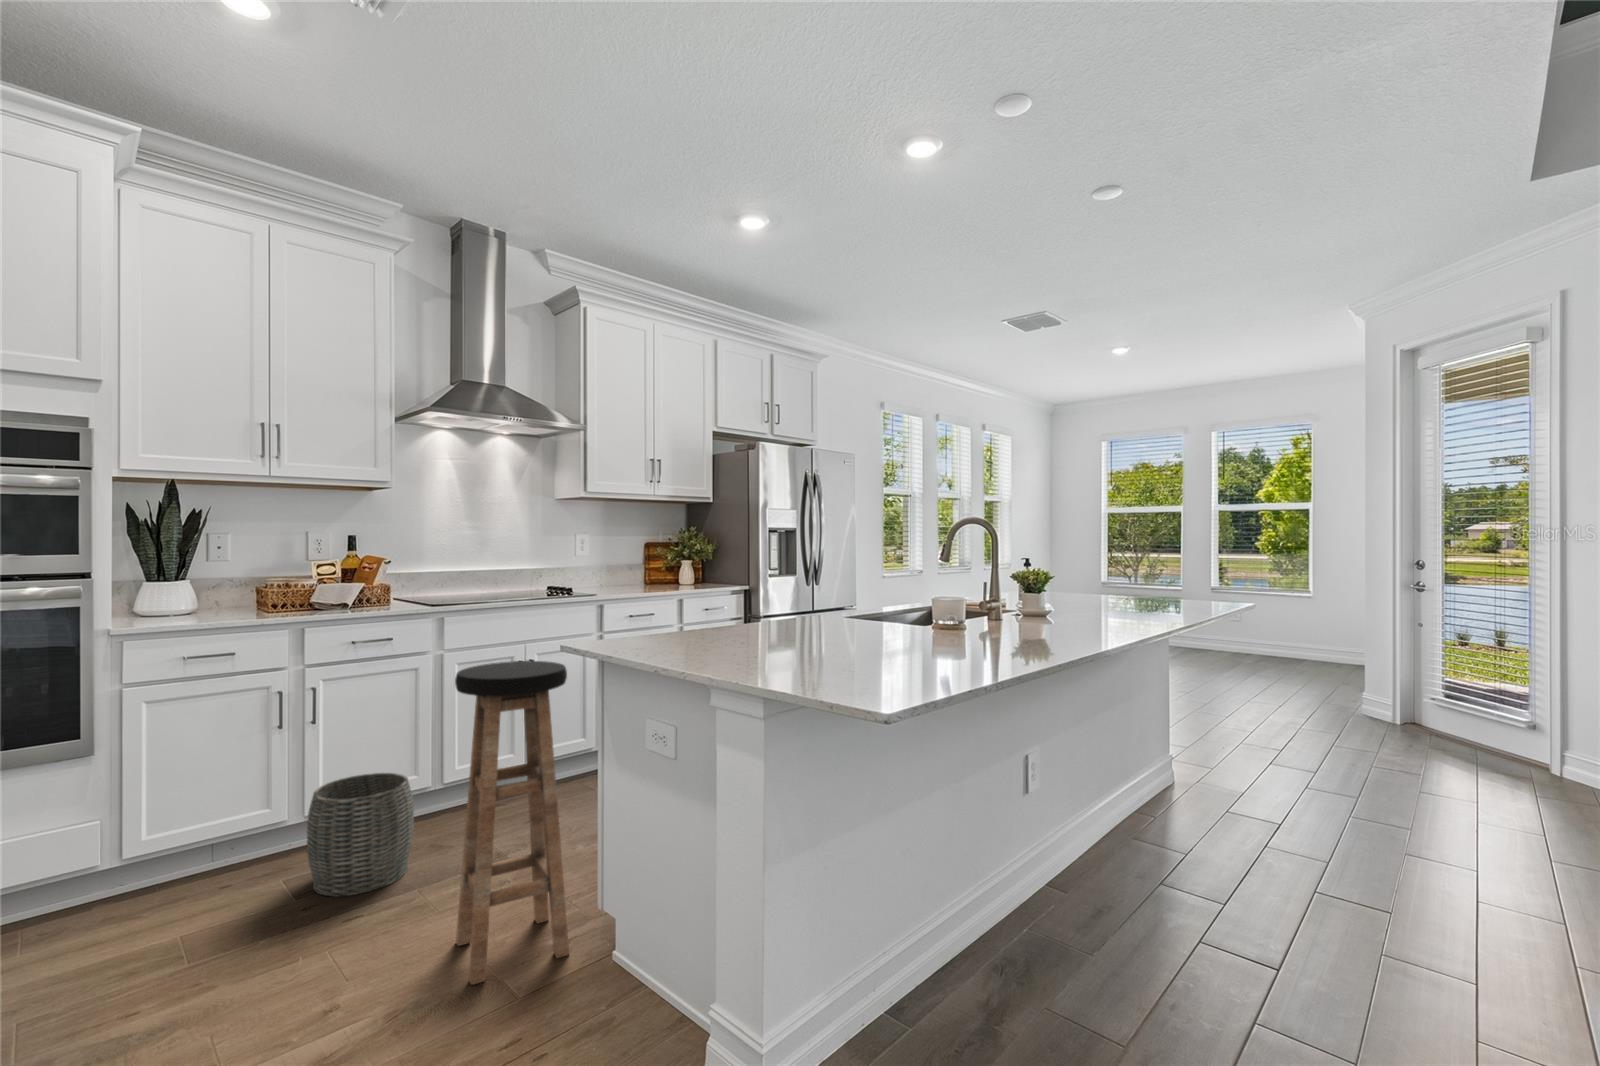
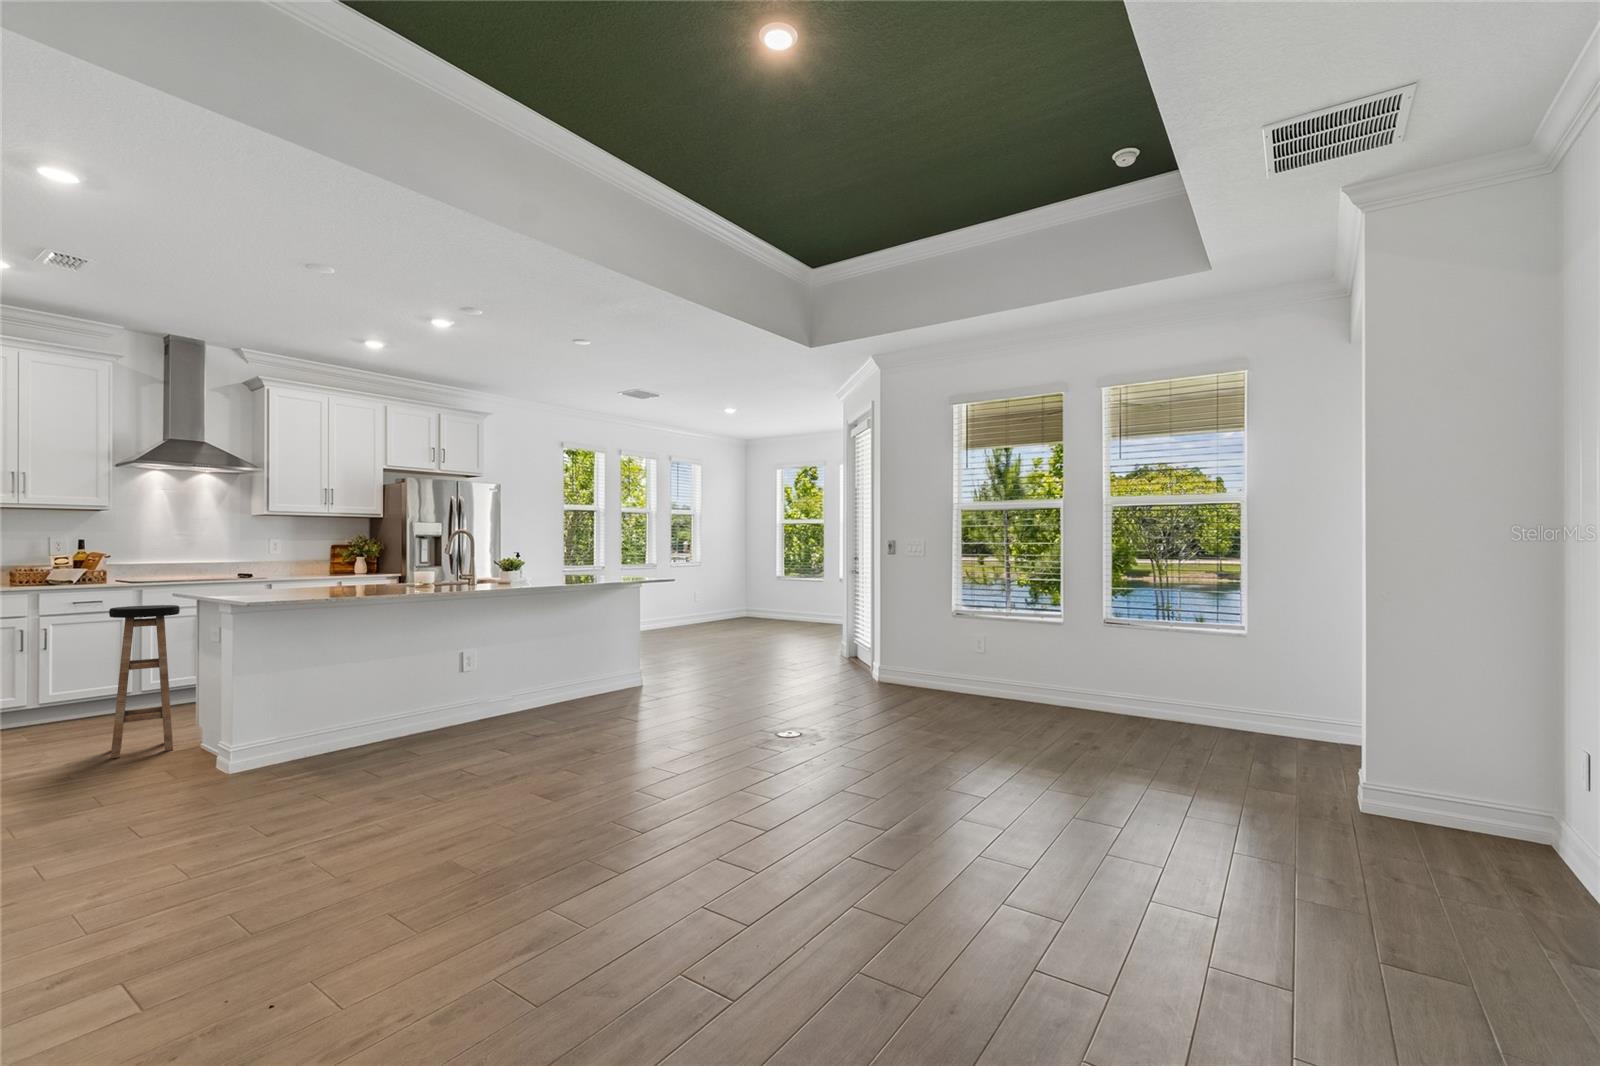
woven basket: present [307,773,414,896] -> none [34,678,107,741]

